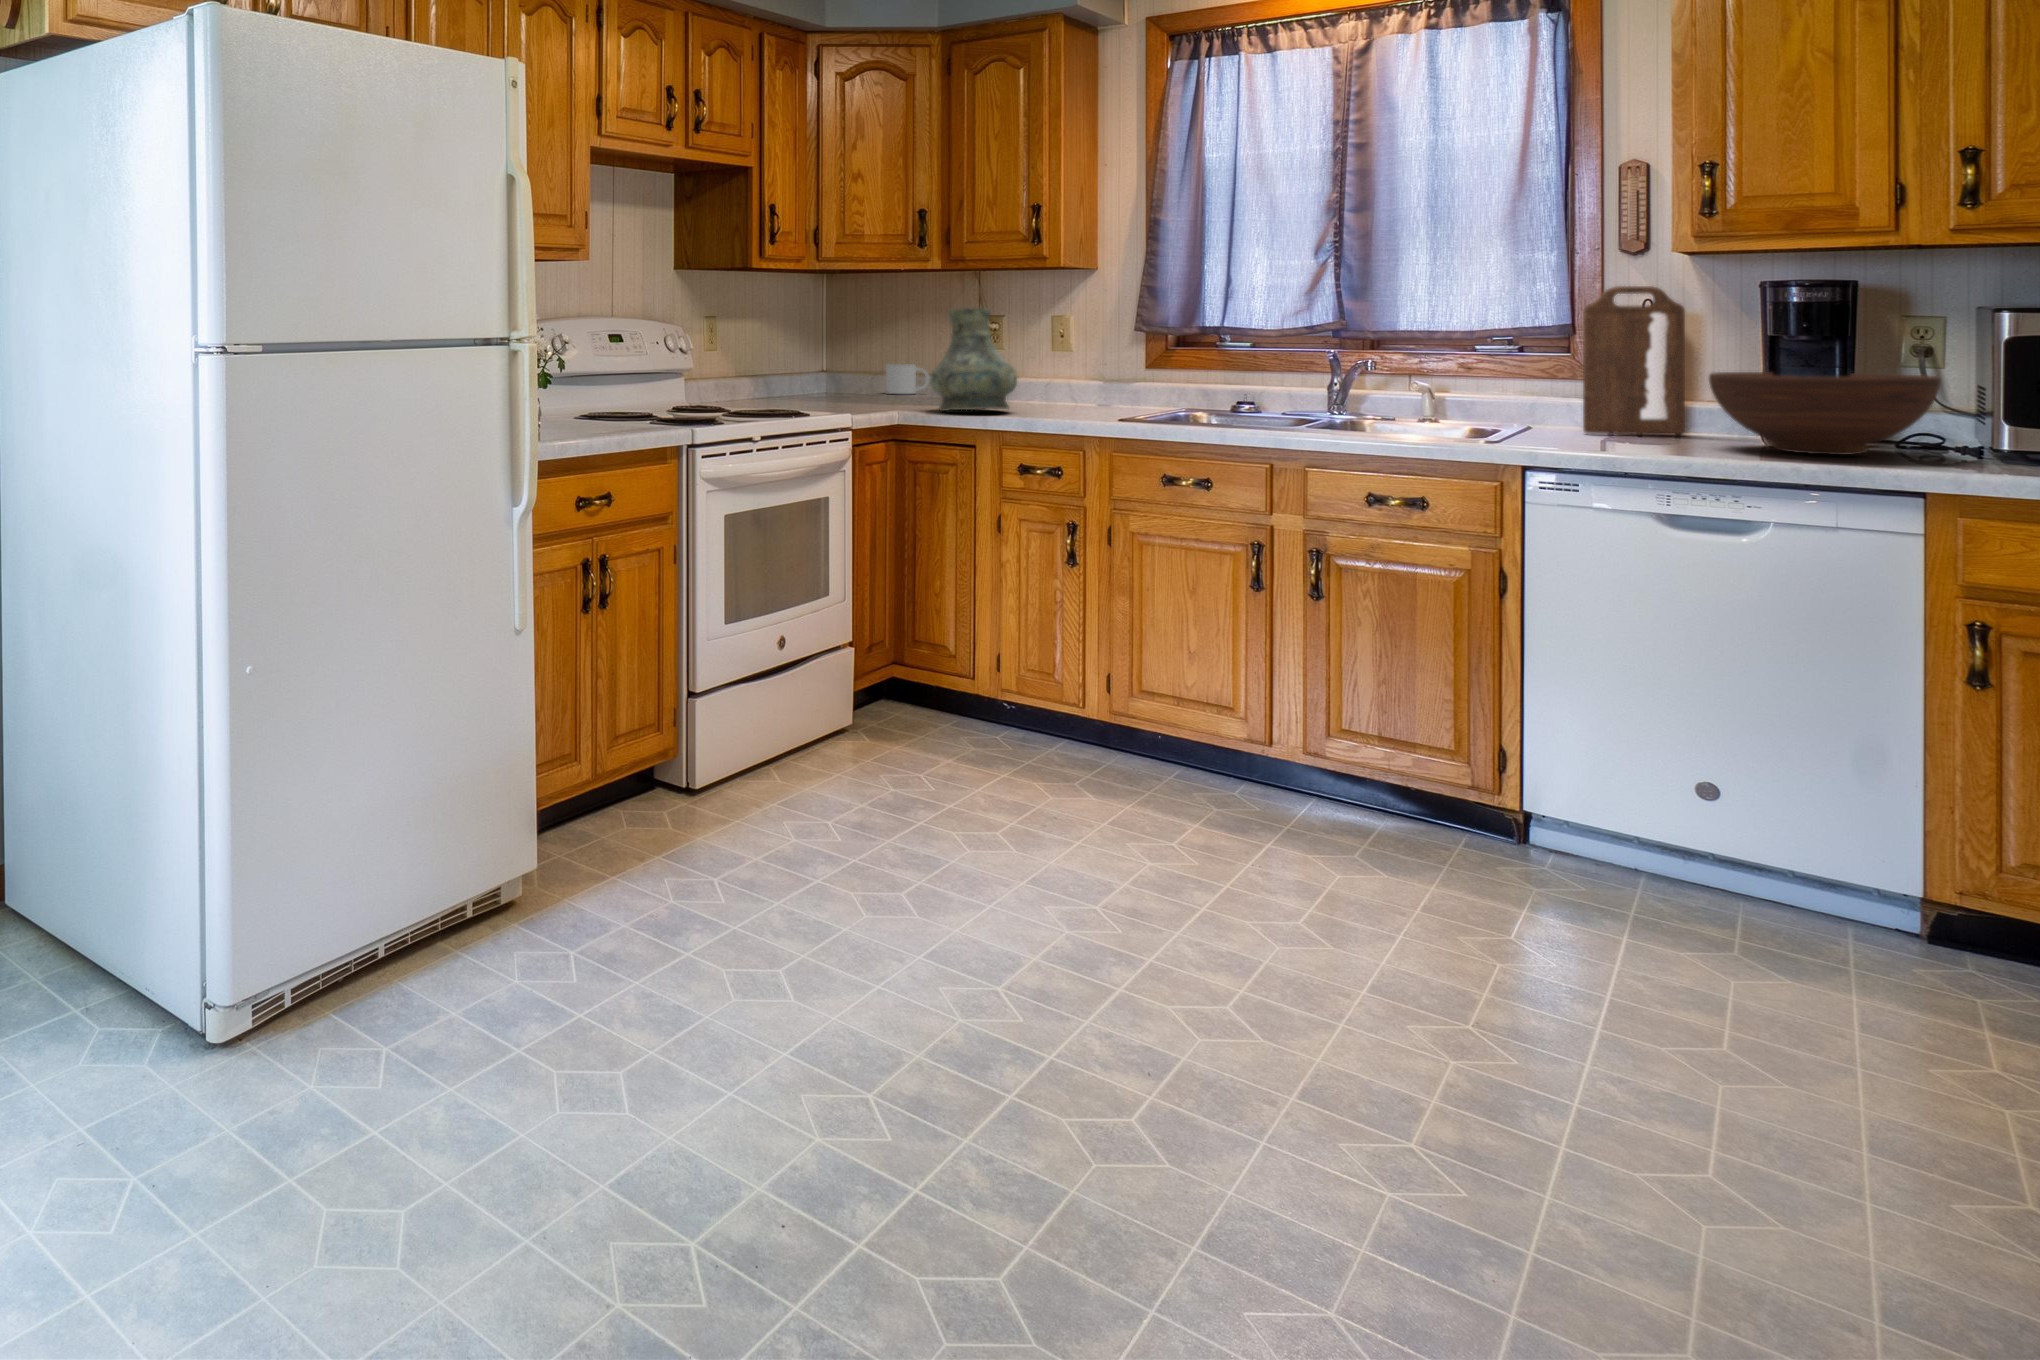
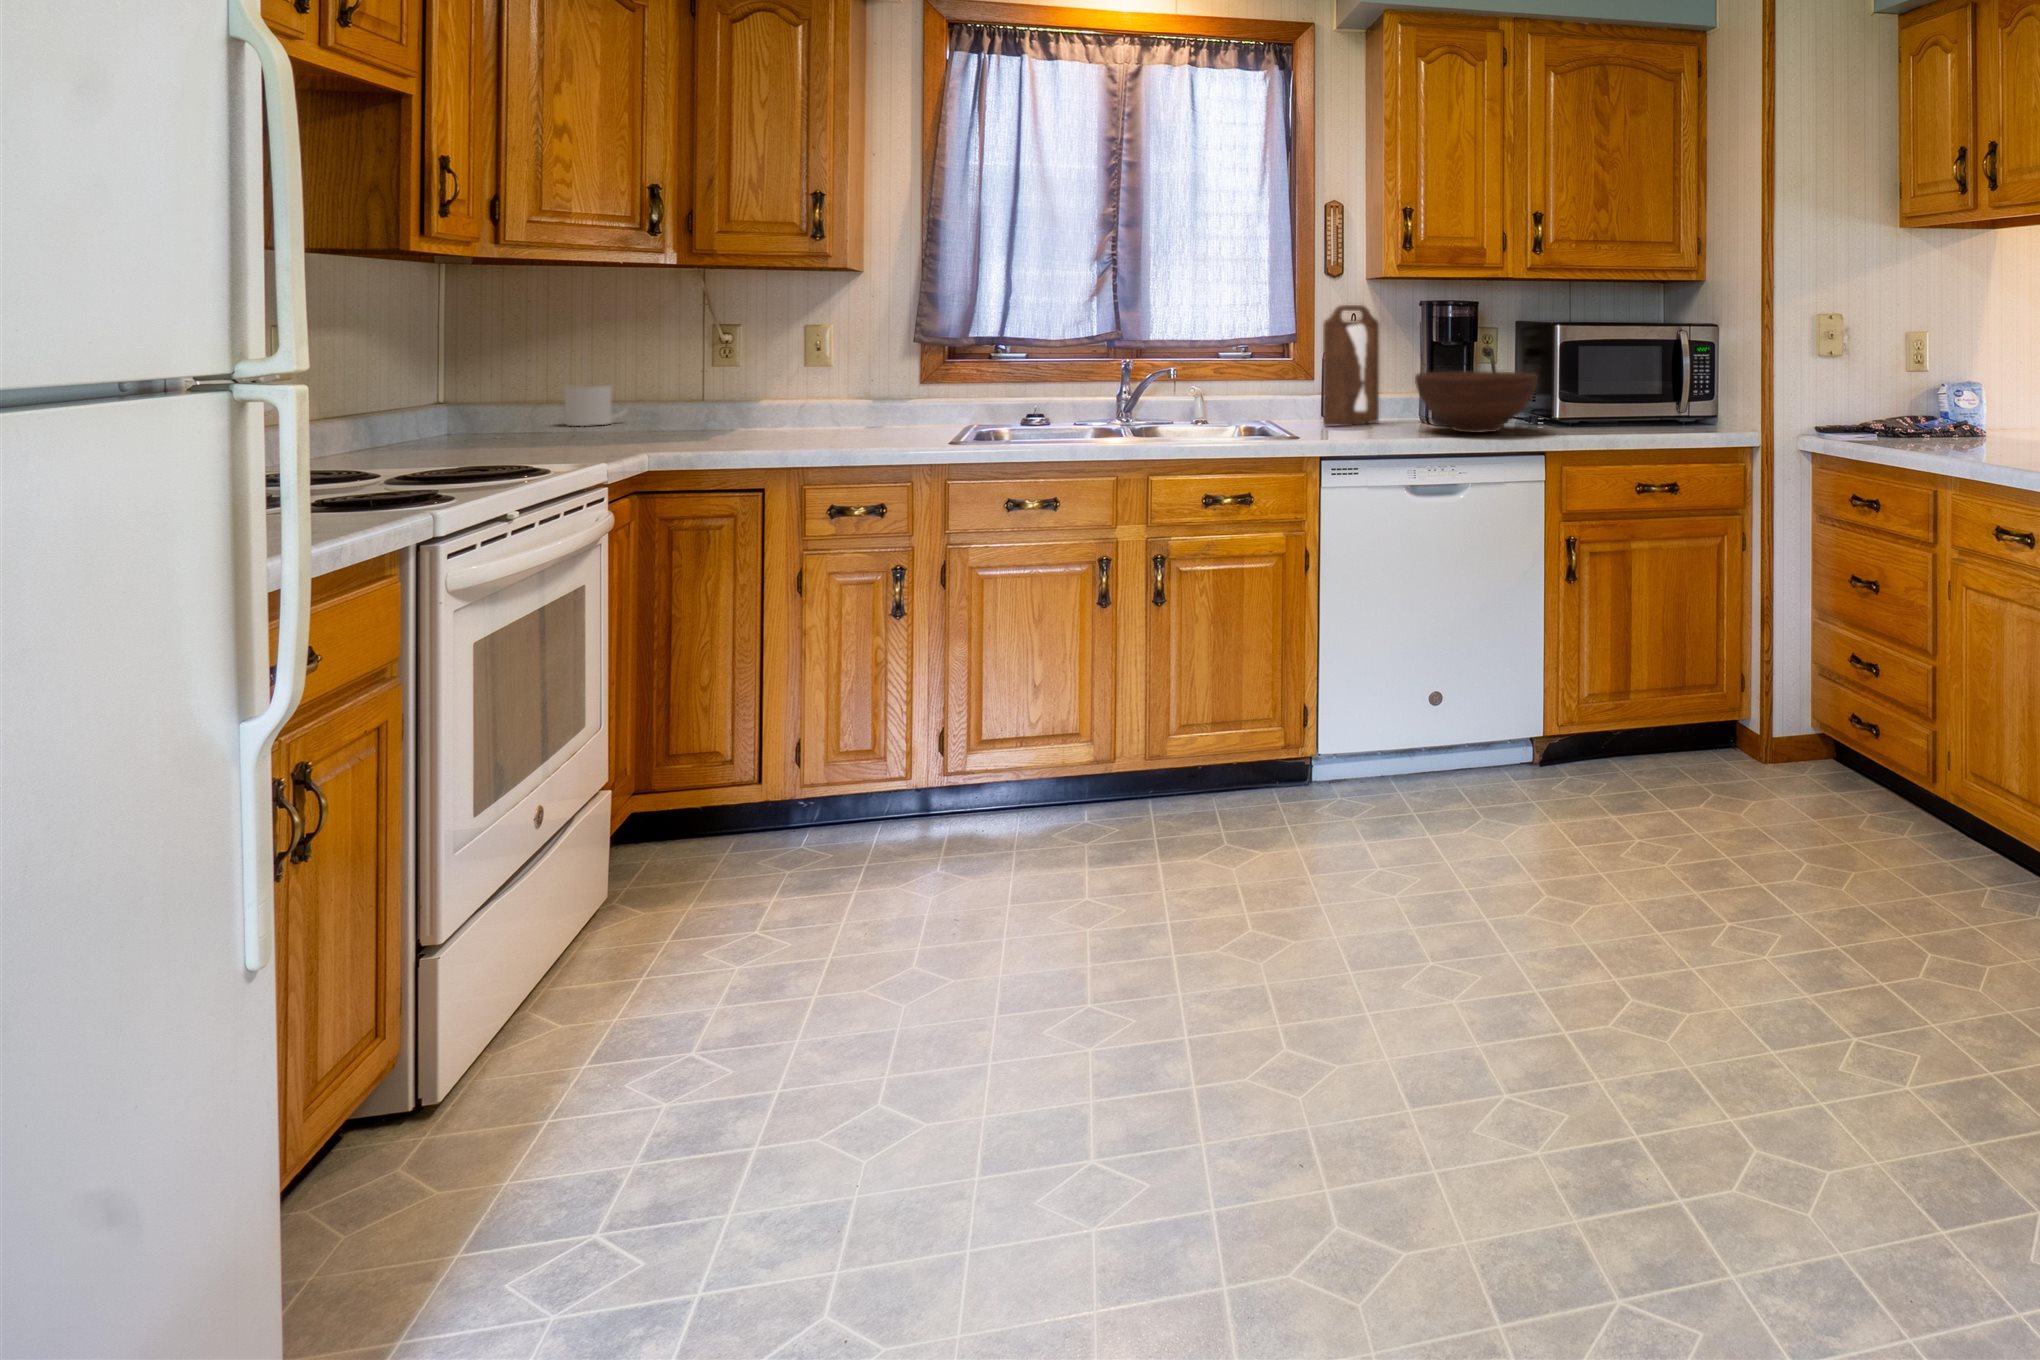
vase: present [930,308,1017,411] -> none [700,318,816,448]

